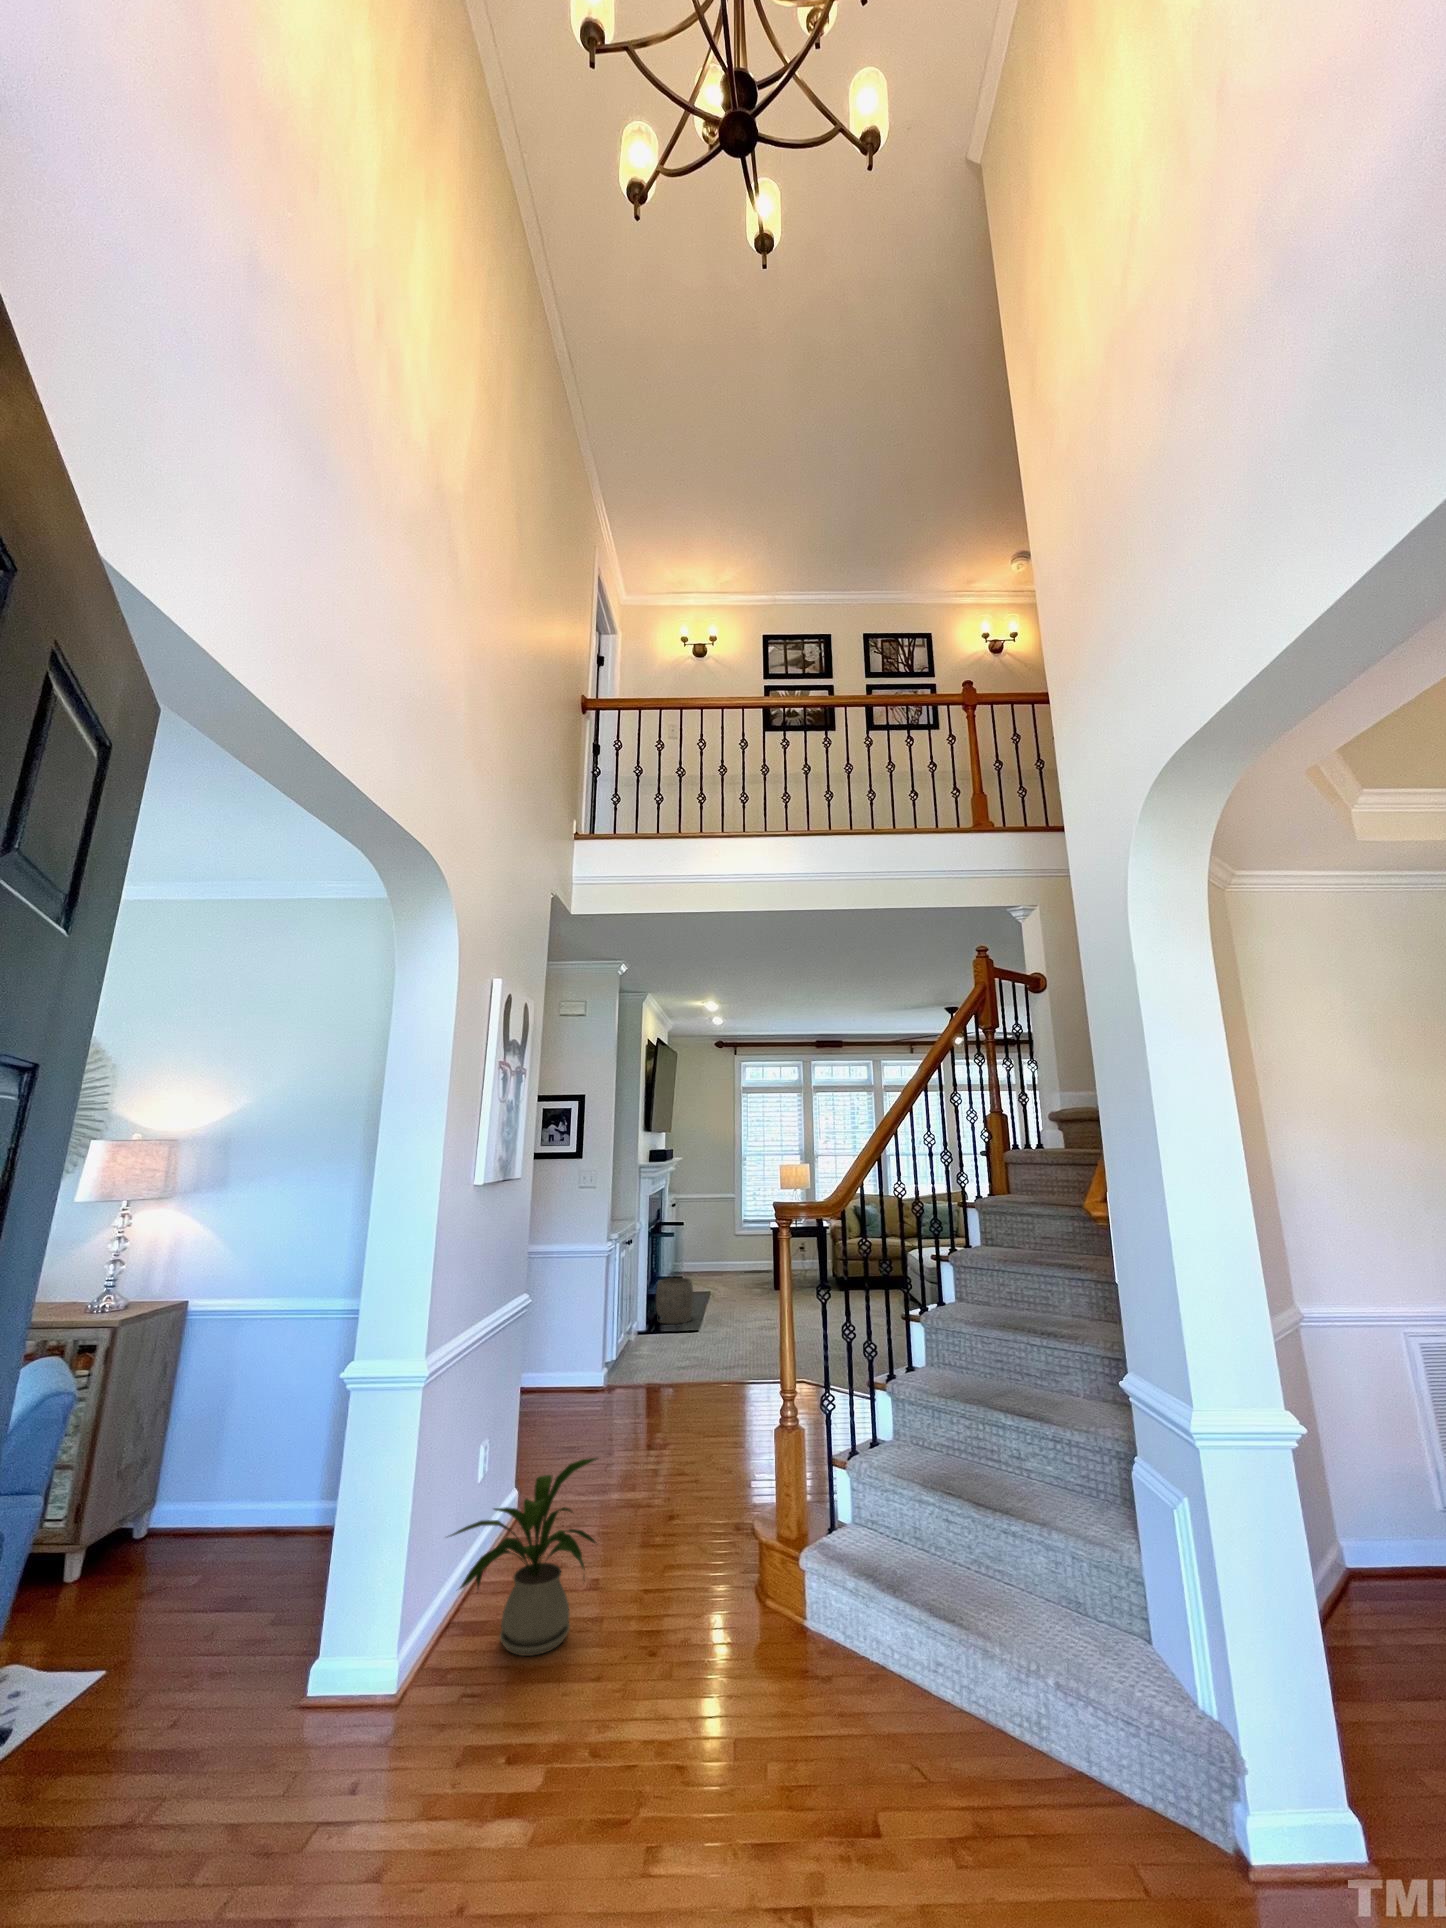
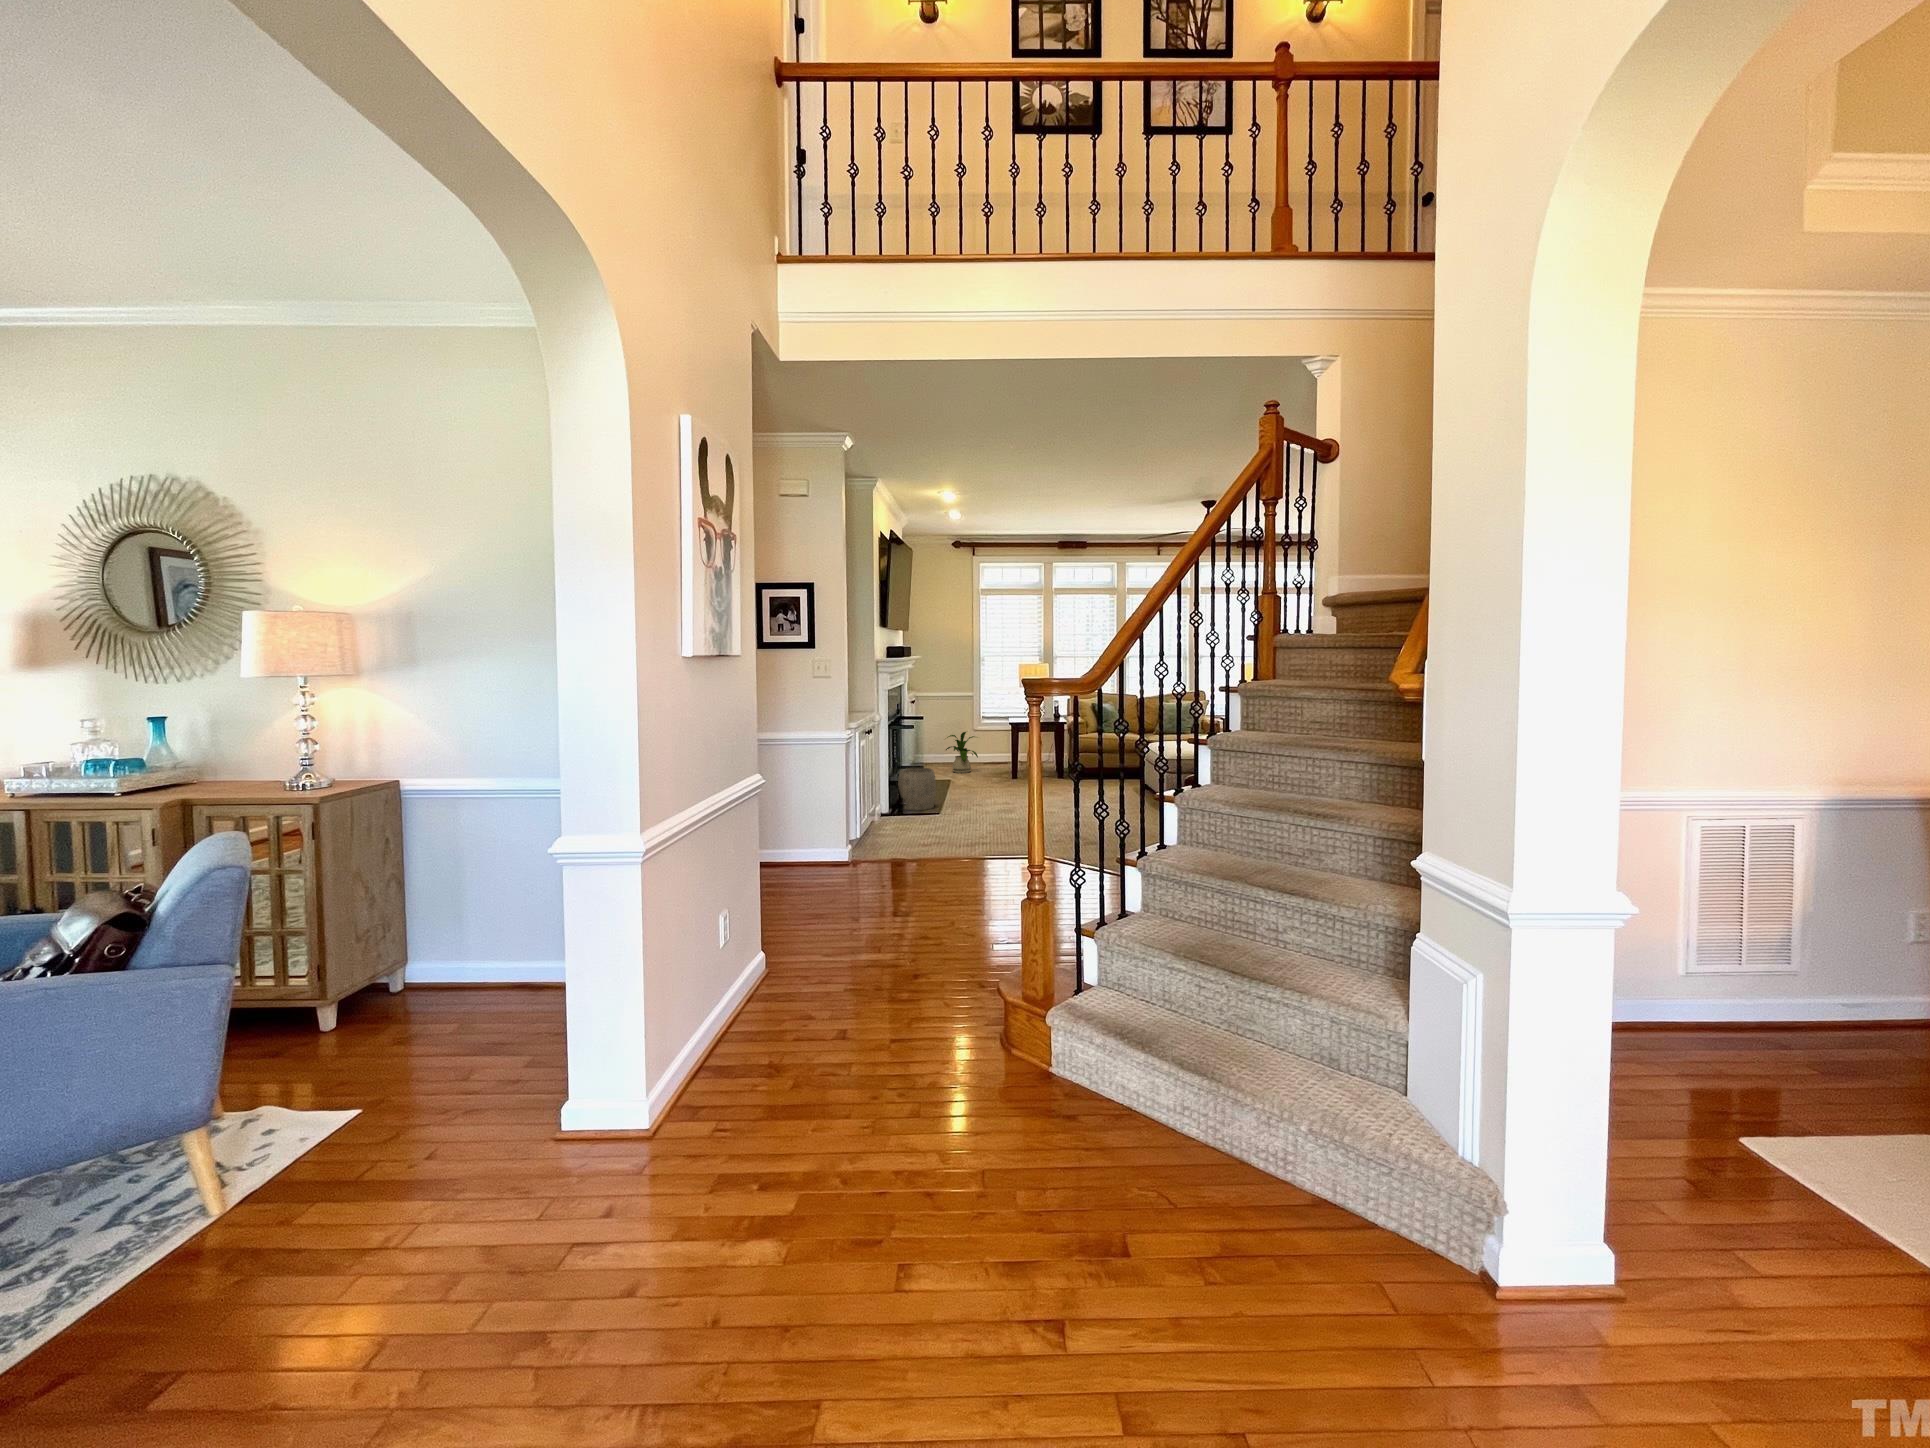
house plant: present [450,1458,598,1656] -> present [946,732,978,773]

